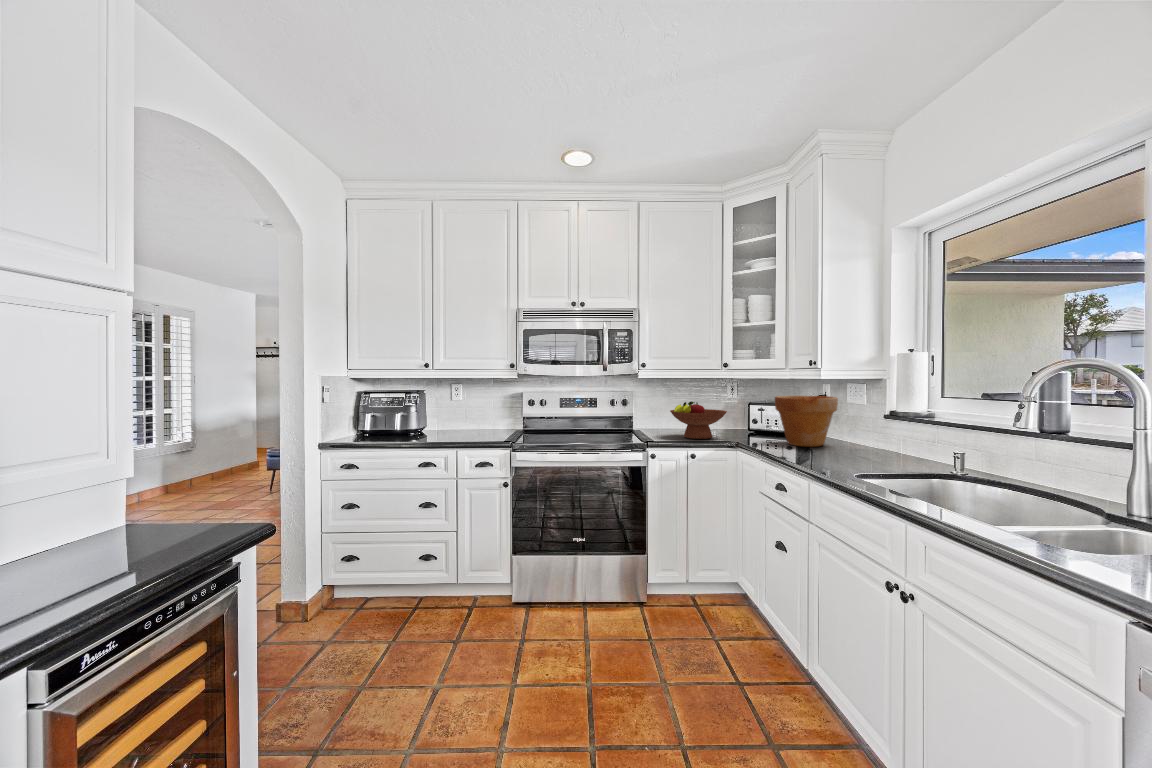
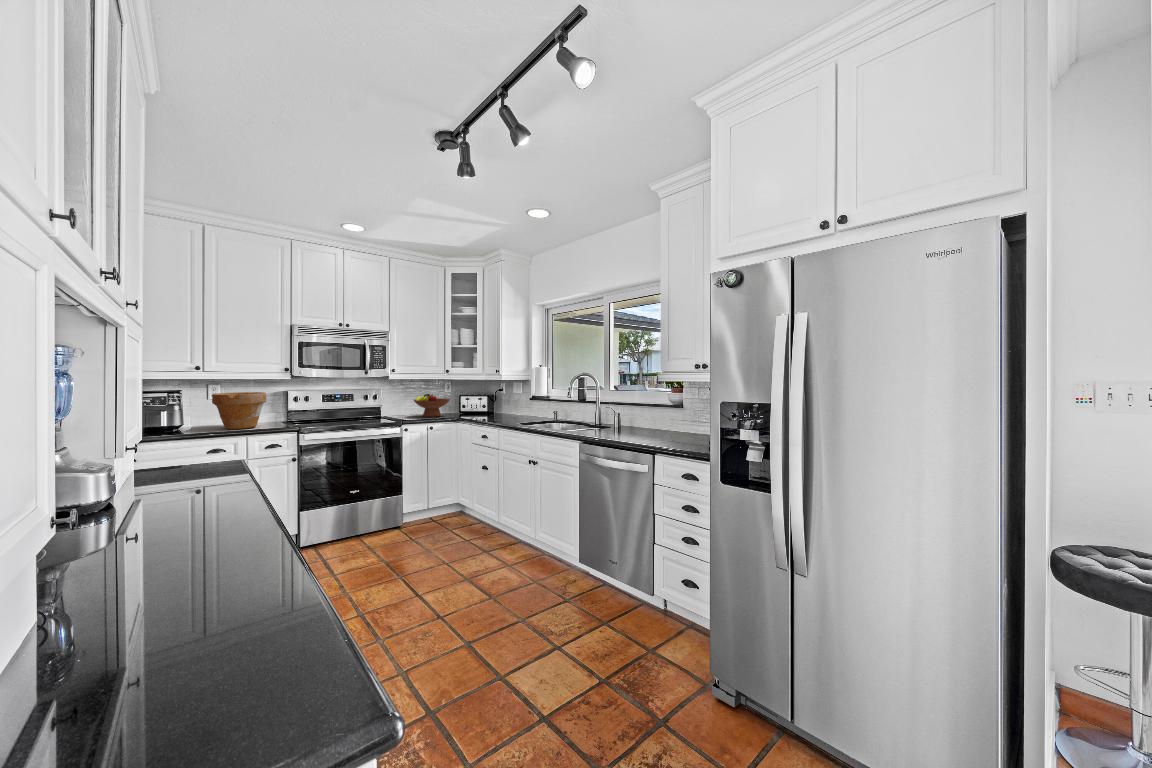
flower pot: present [775,396,838,447] -> present [212,392,266,429]

